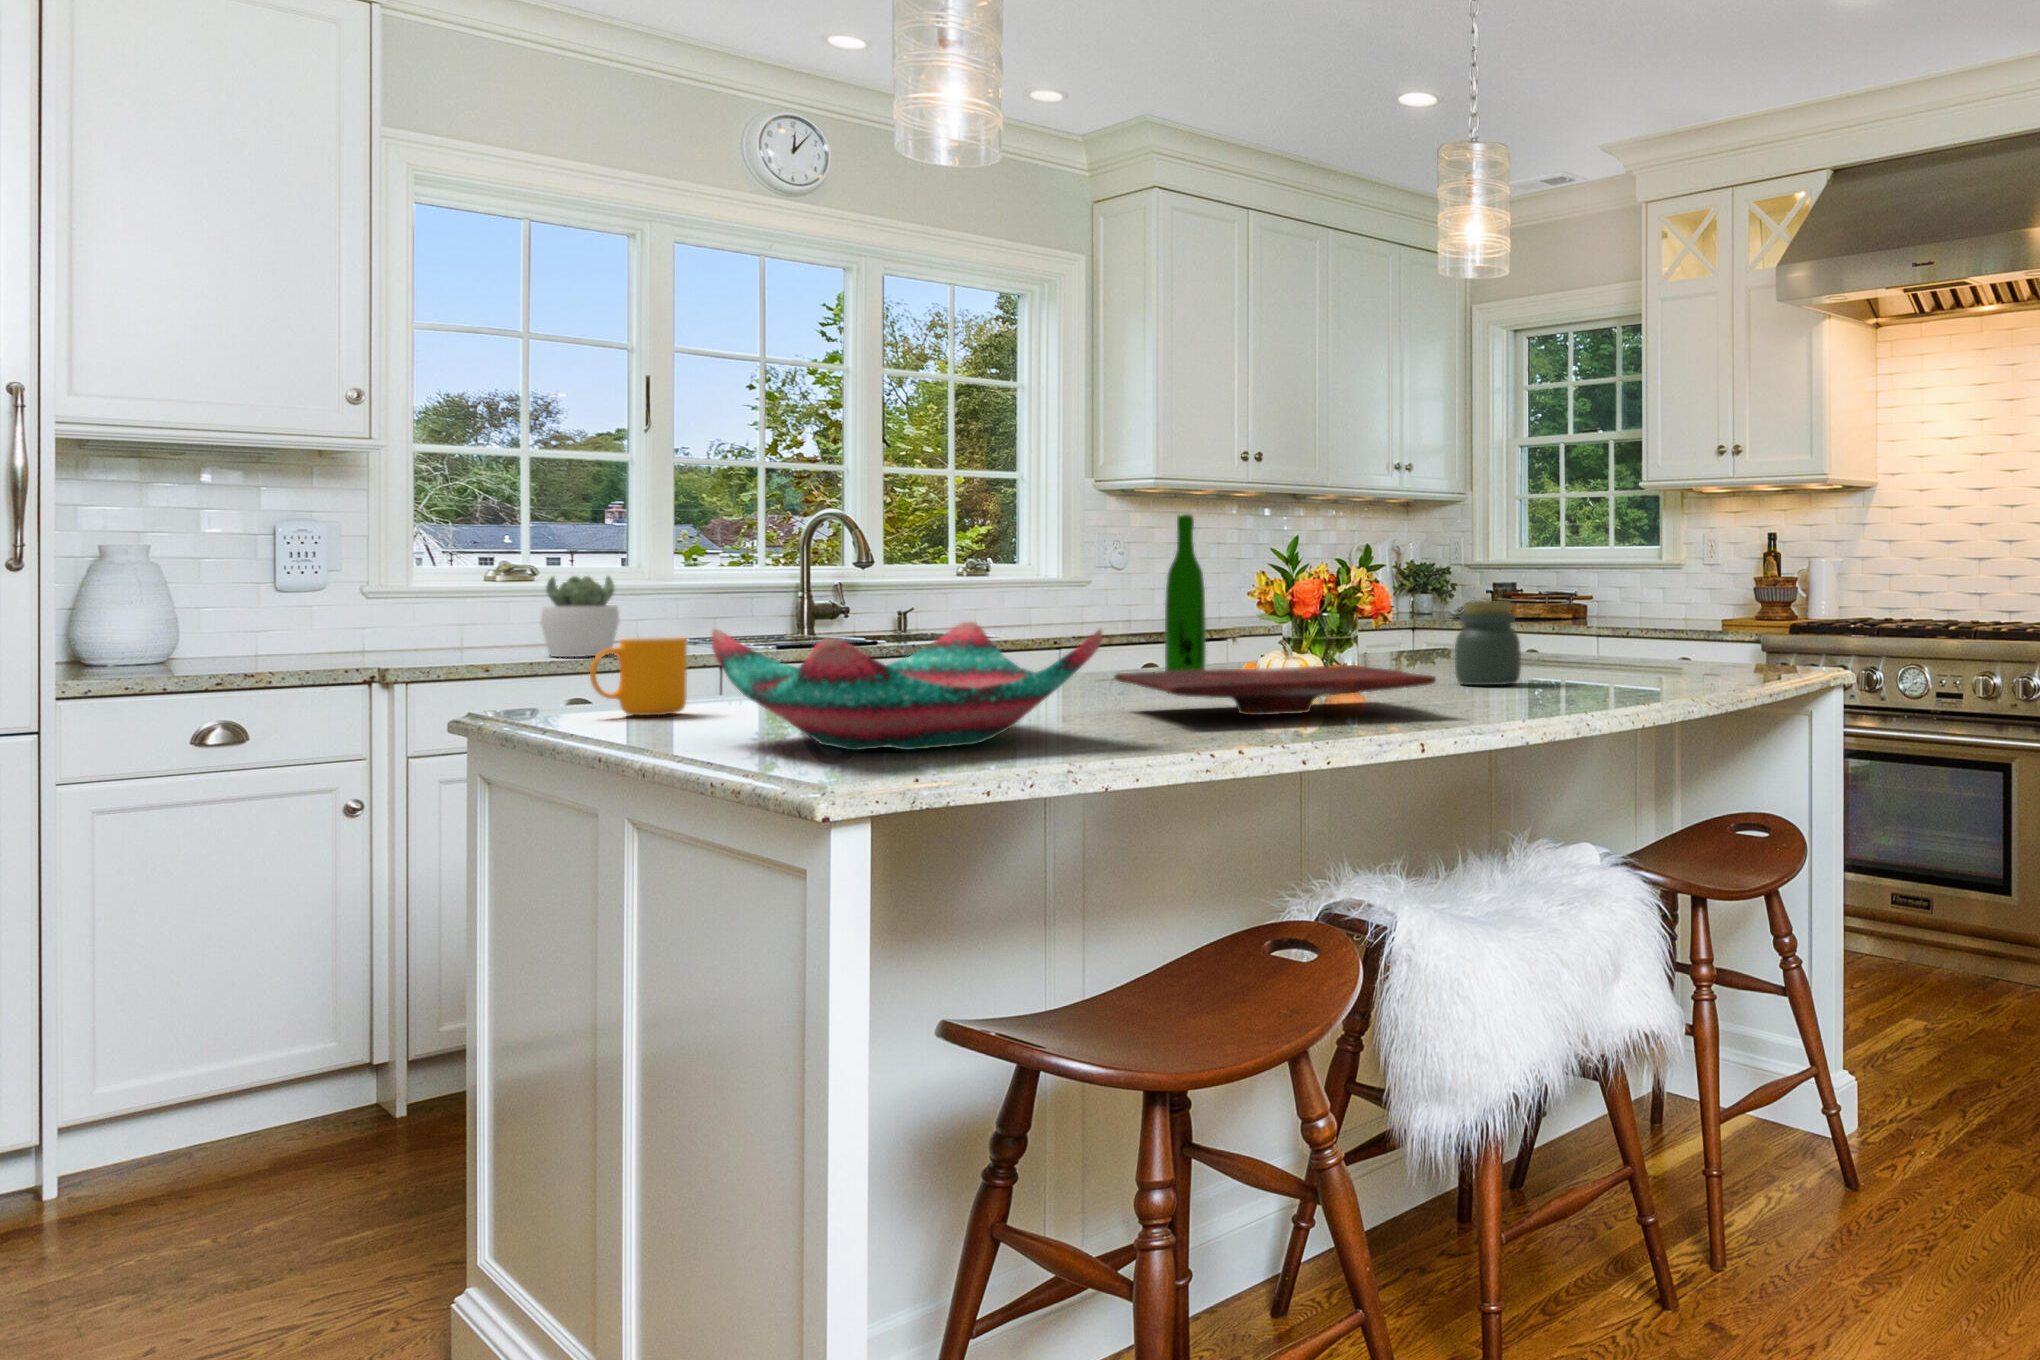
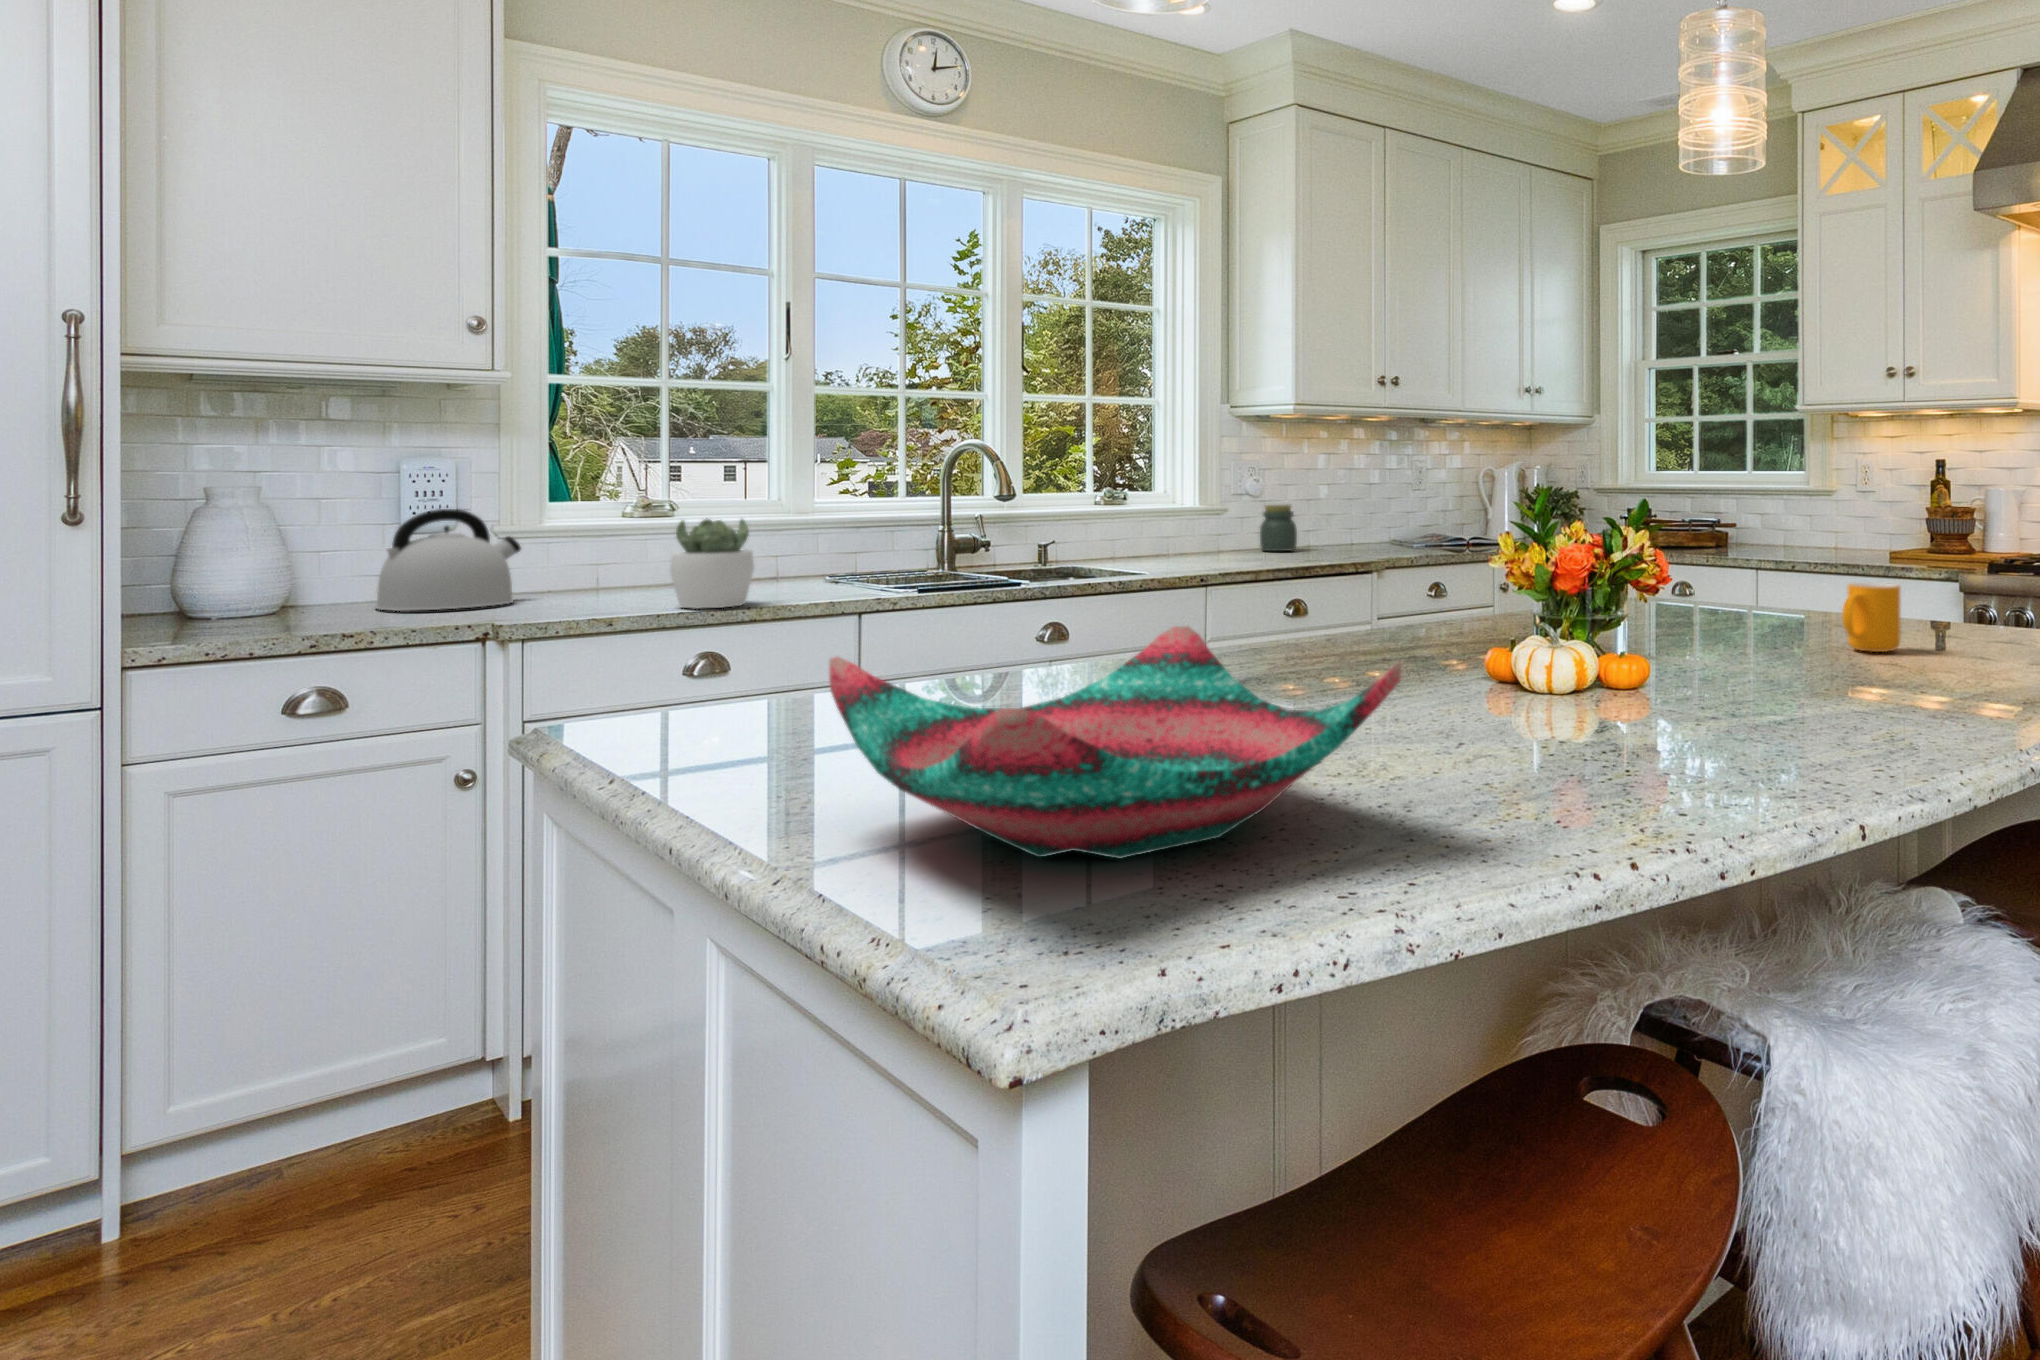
wine bottle: present [1165,514,1206,671] -> none [1385,461,1435,672]
kettle: none [261,566,397,657] -> present [376,509,521,611]
jar: present [1455,601,1521,685] -> present [1260,504,1297,551]
mug: present [590,637,687,715] -> present [1842,583,1900,652]
cutting board: present [1115,665,1436,715] -> none [1362,663,1813,749]

